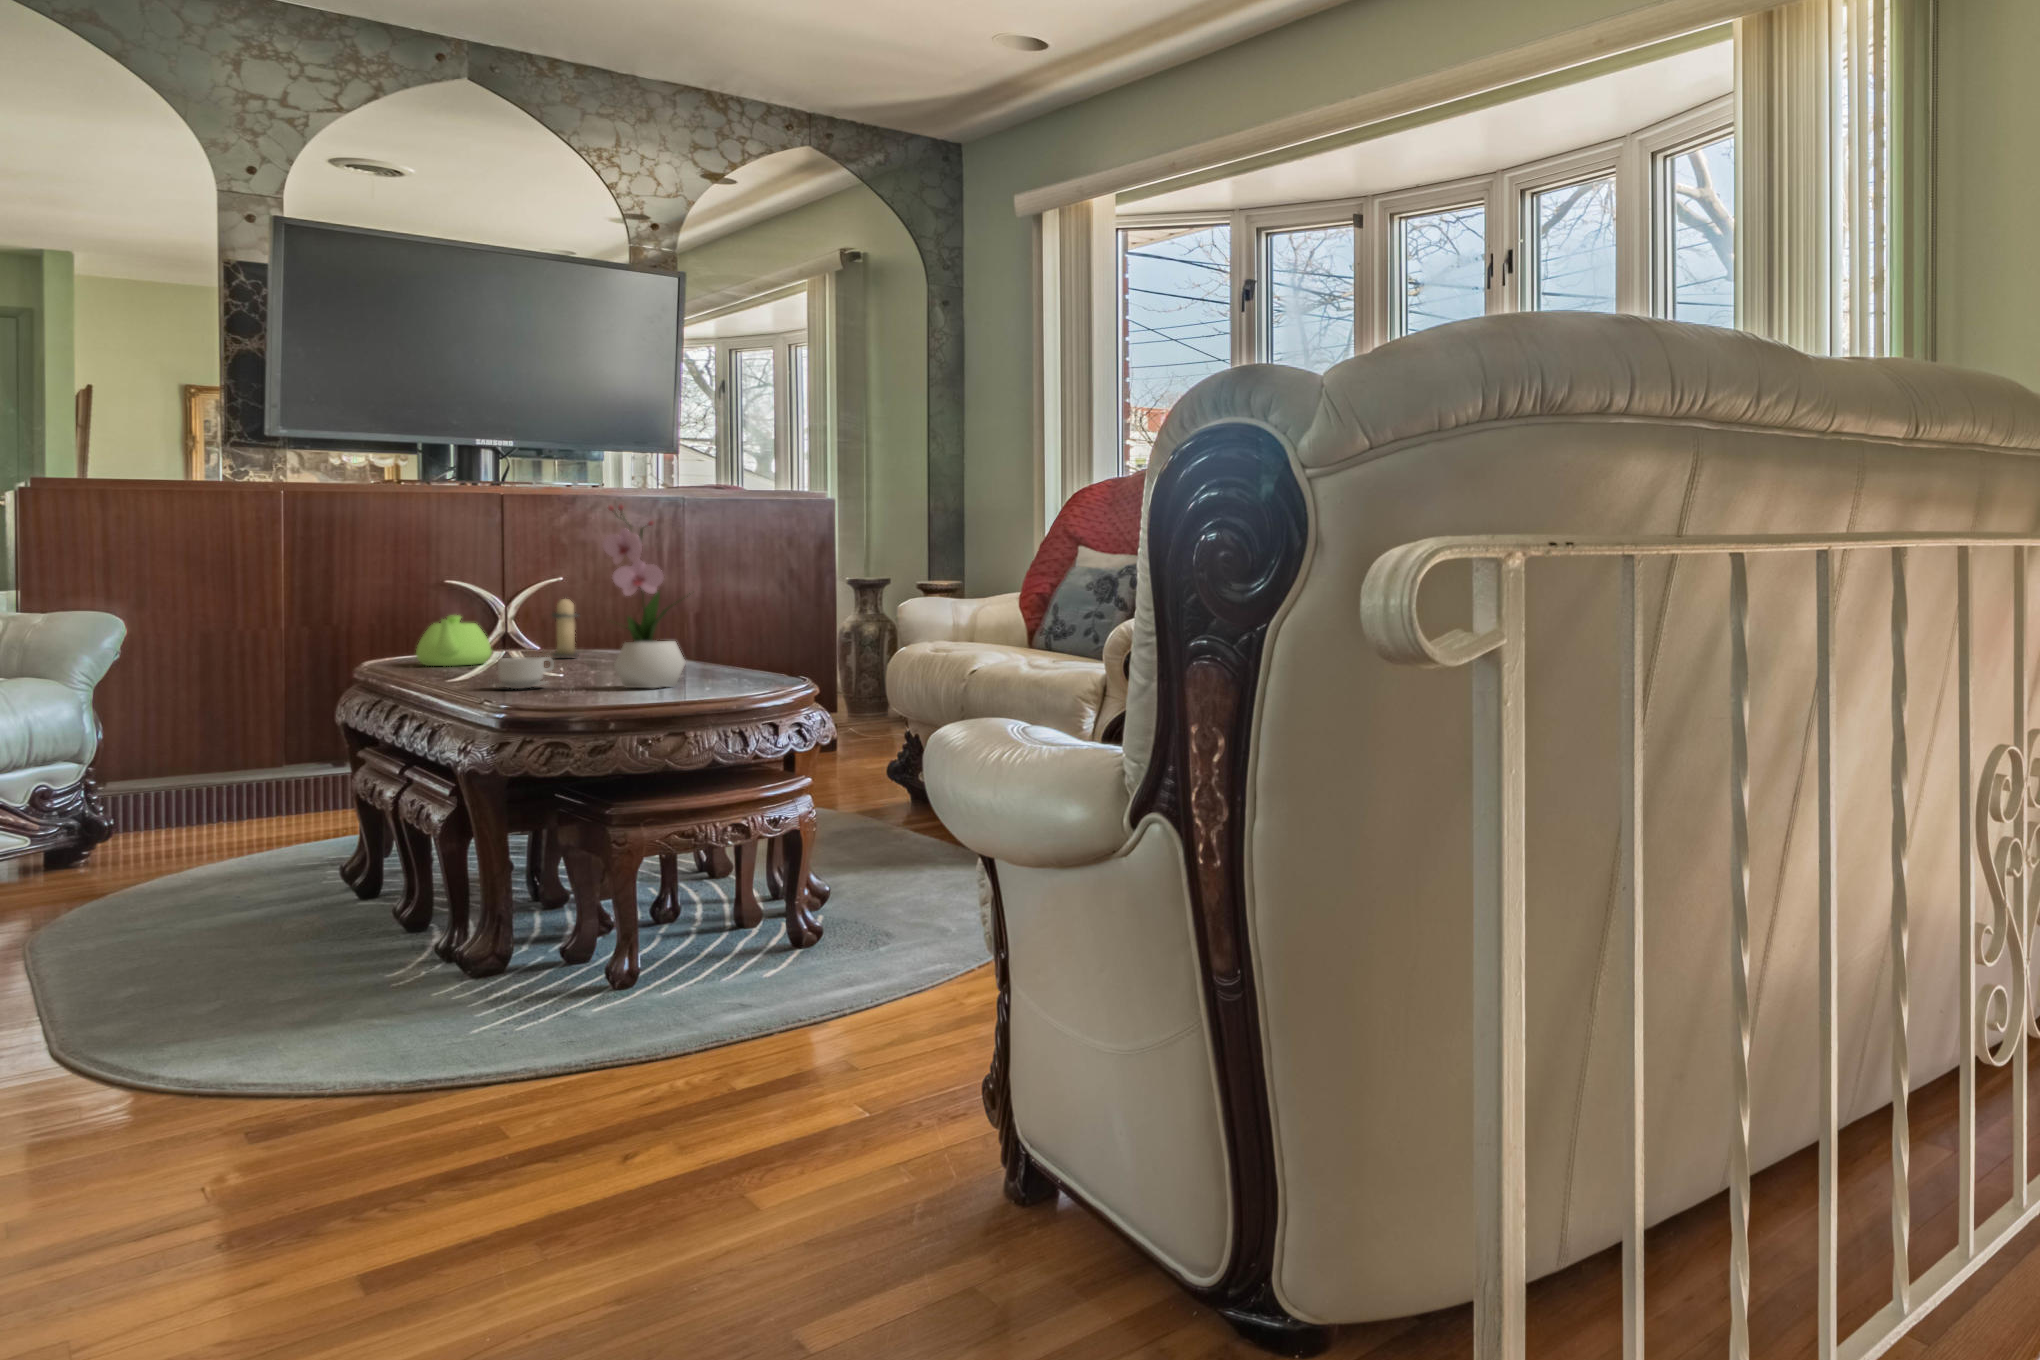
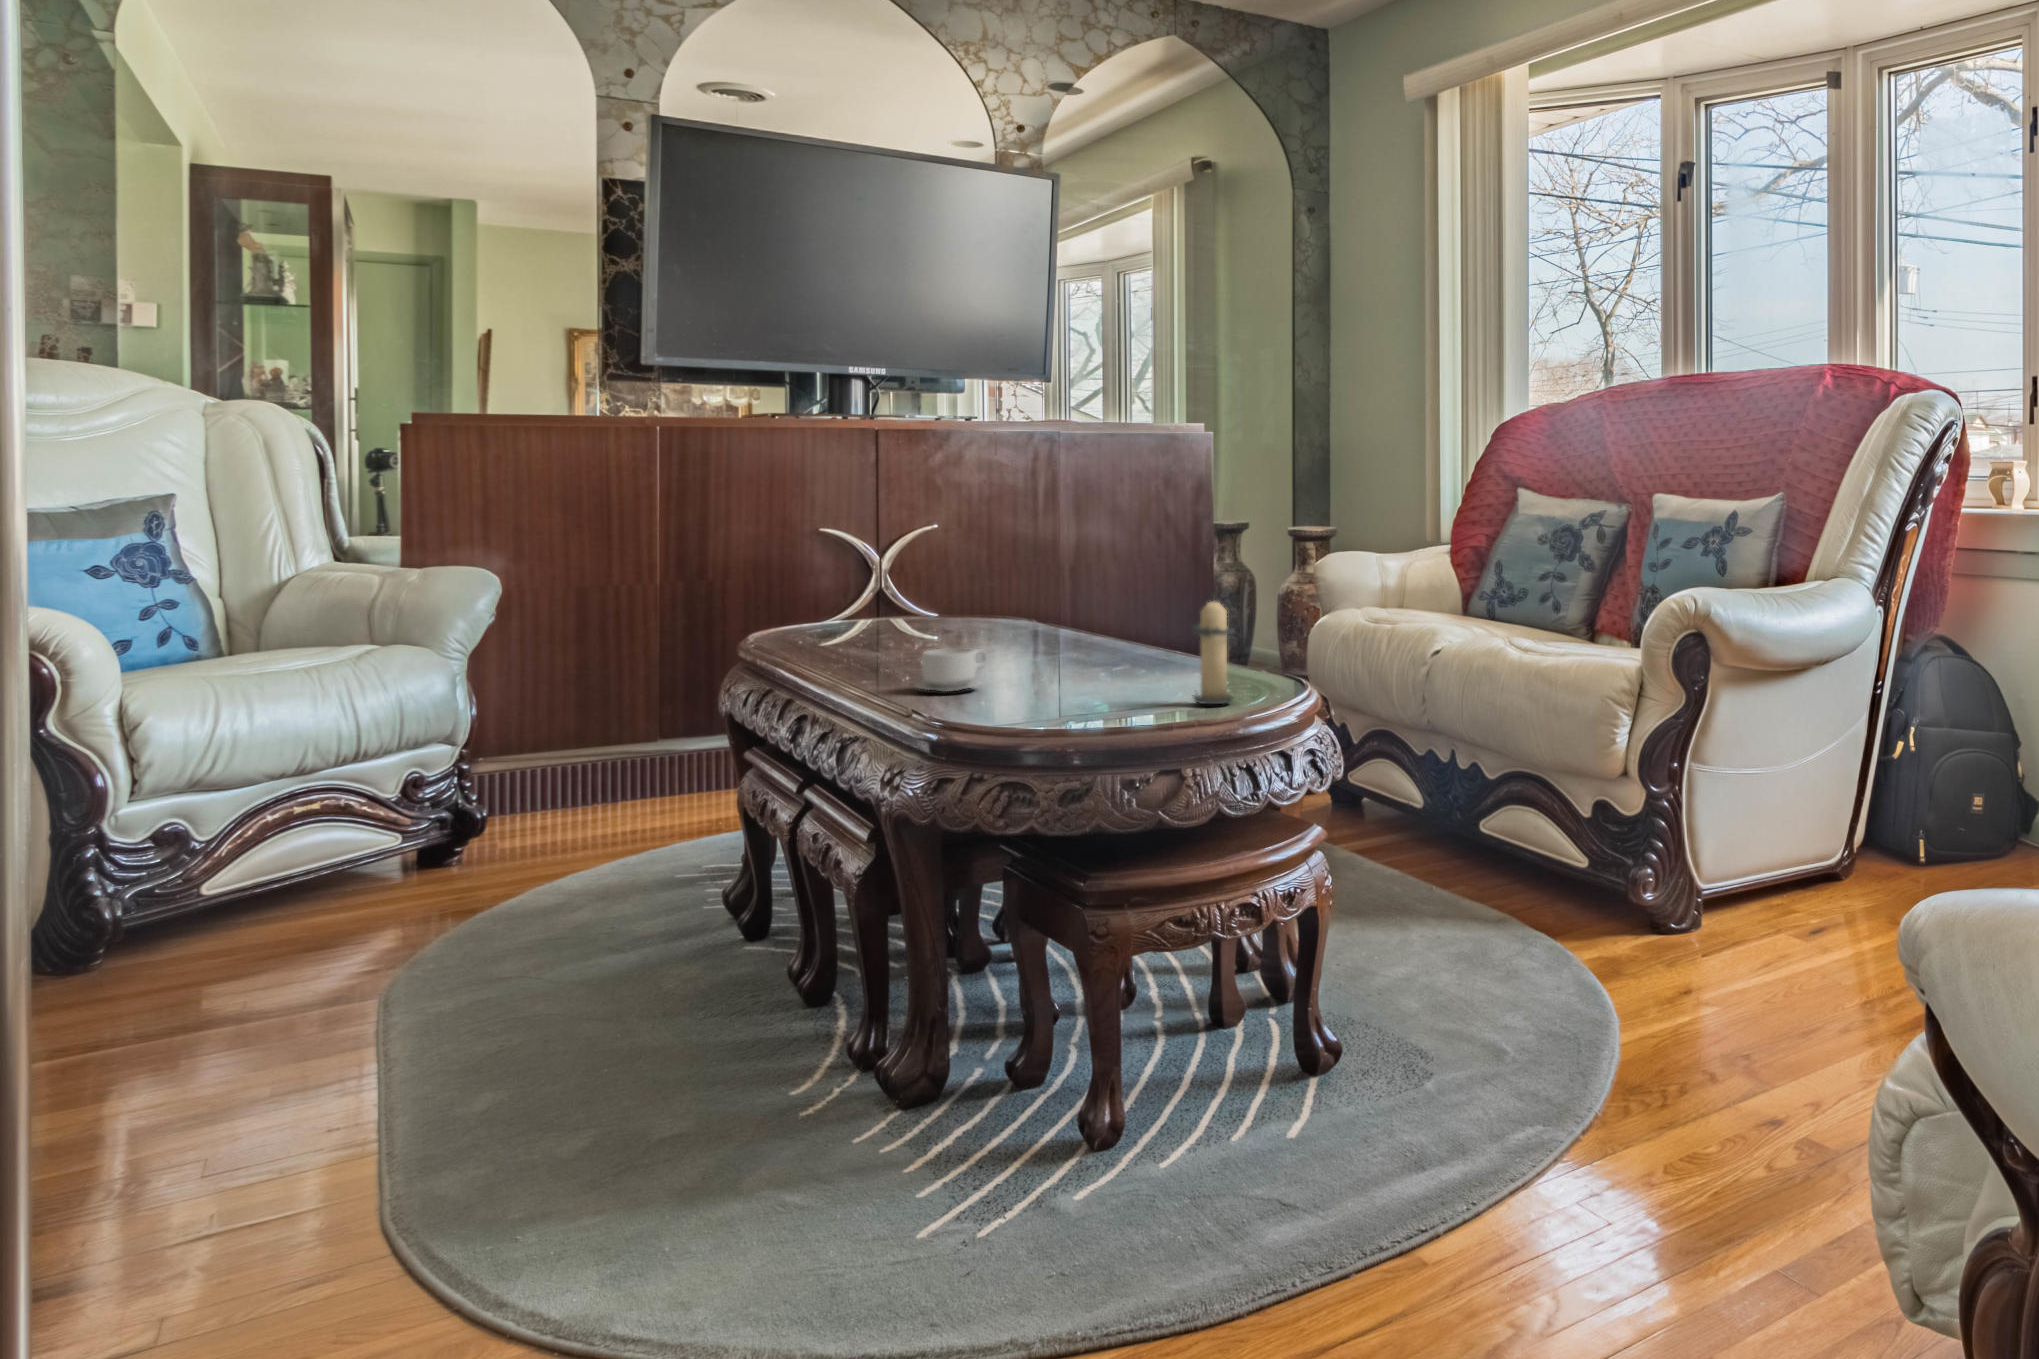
flower arrangement: present [602,505,690,688] -> none [1051,447,1159,694]
candle: present [552,599,579,657] -> present [1192,601,1235,704]
teapot: present [416,615,492,666] -> none [809,581,893,644]

